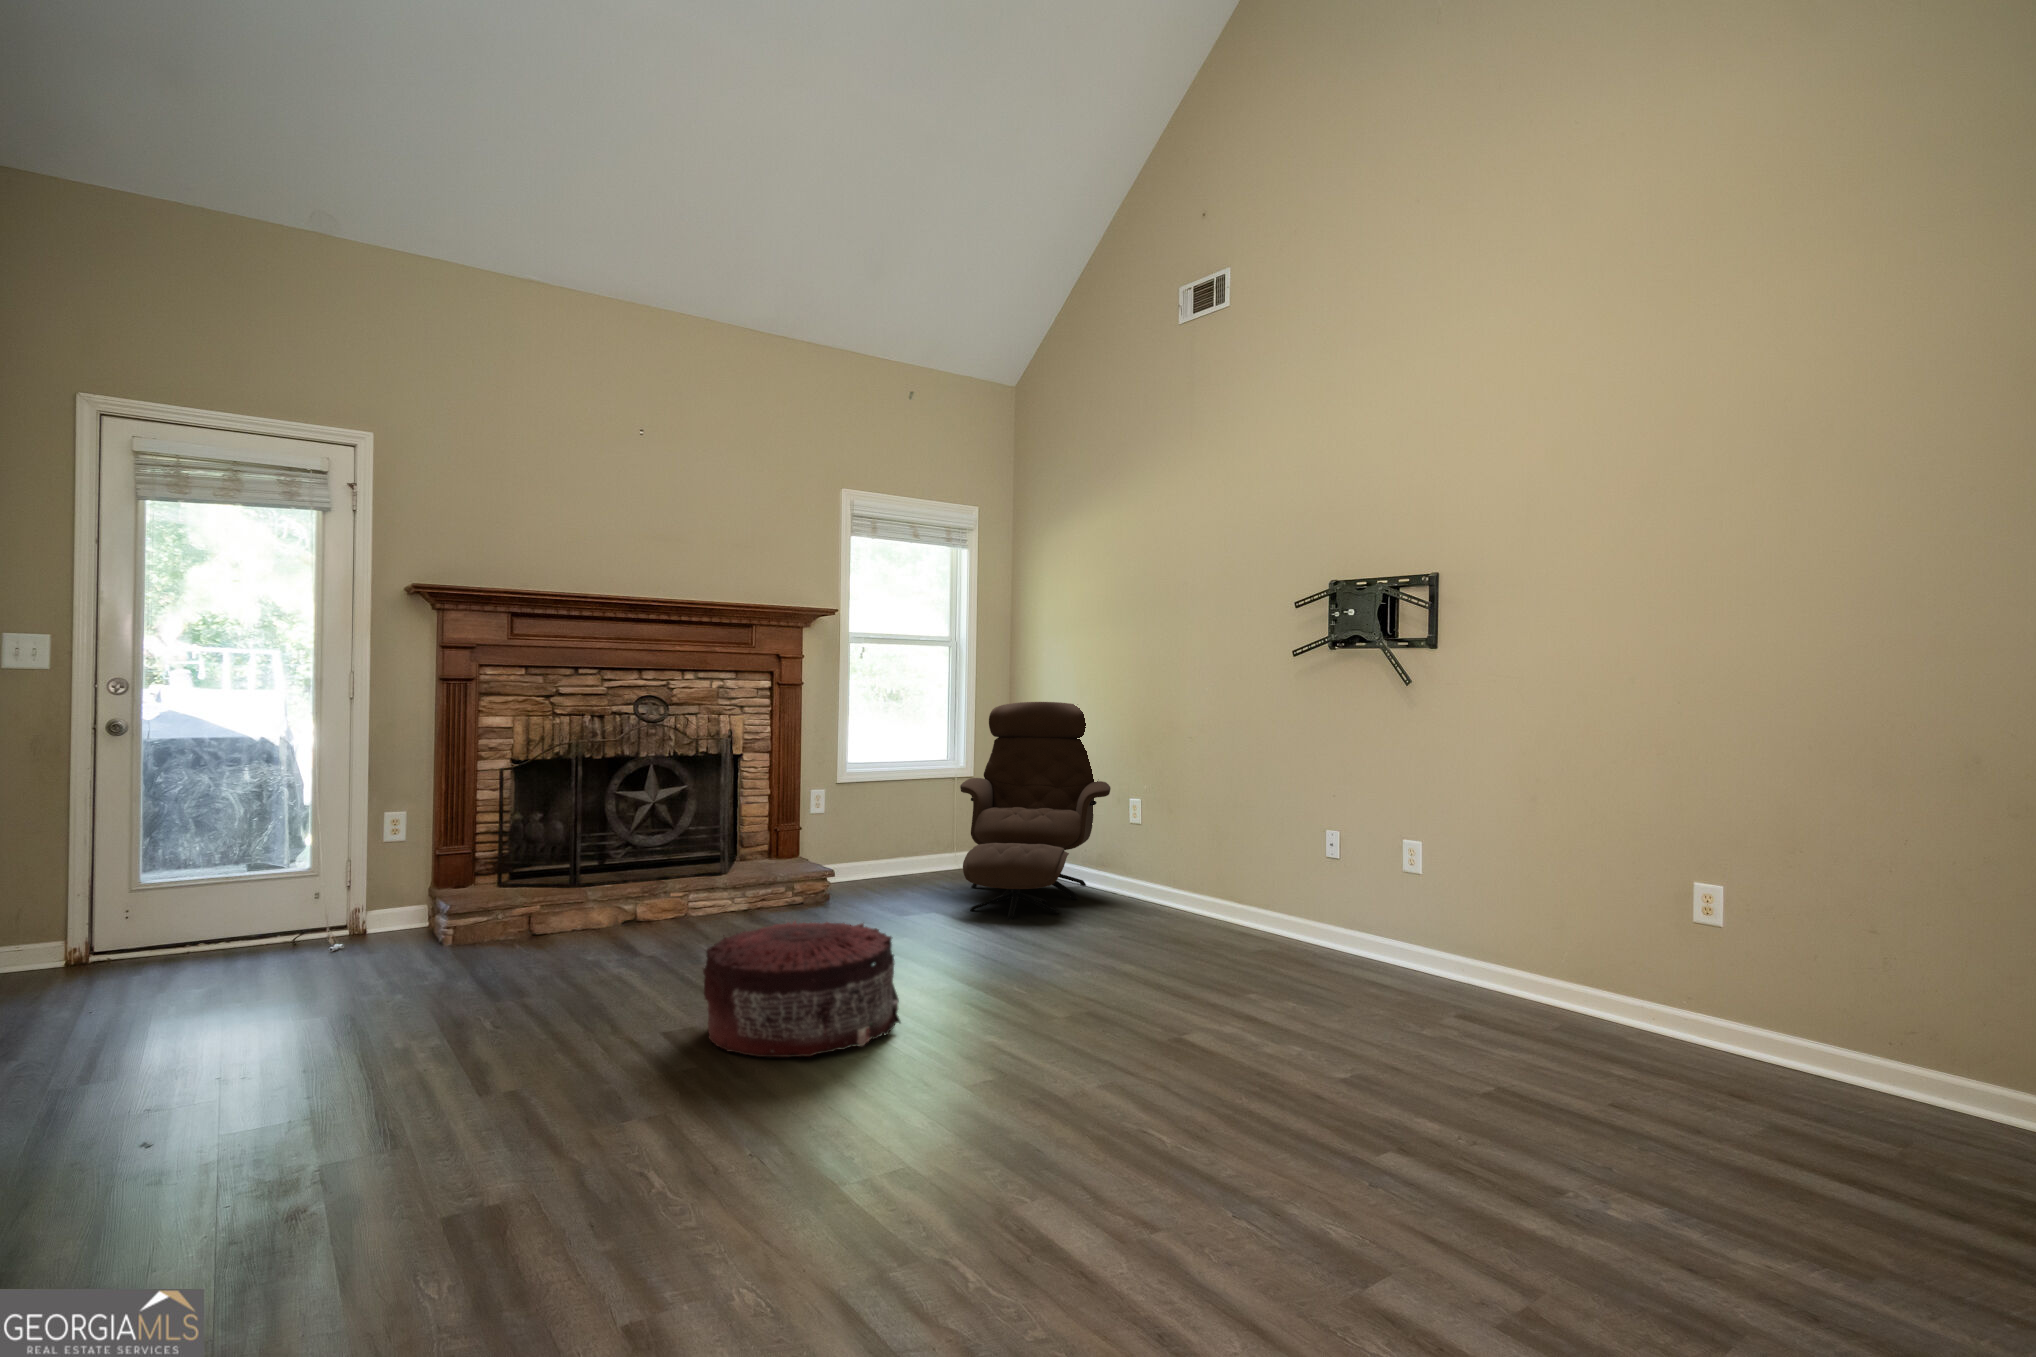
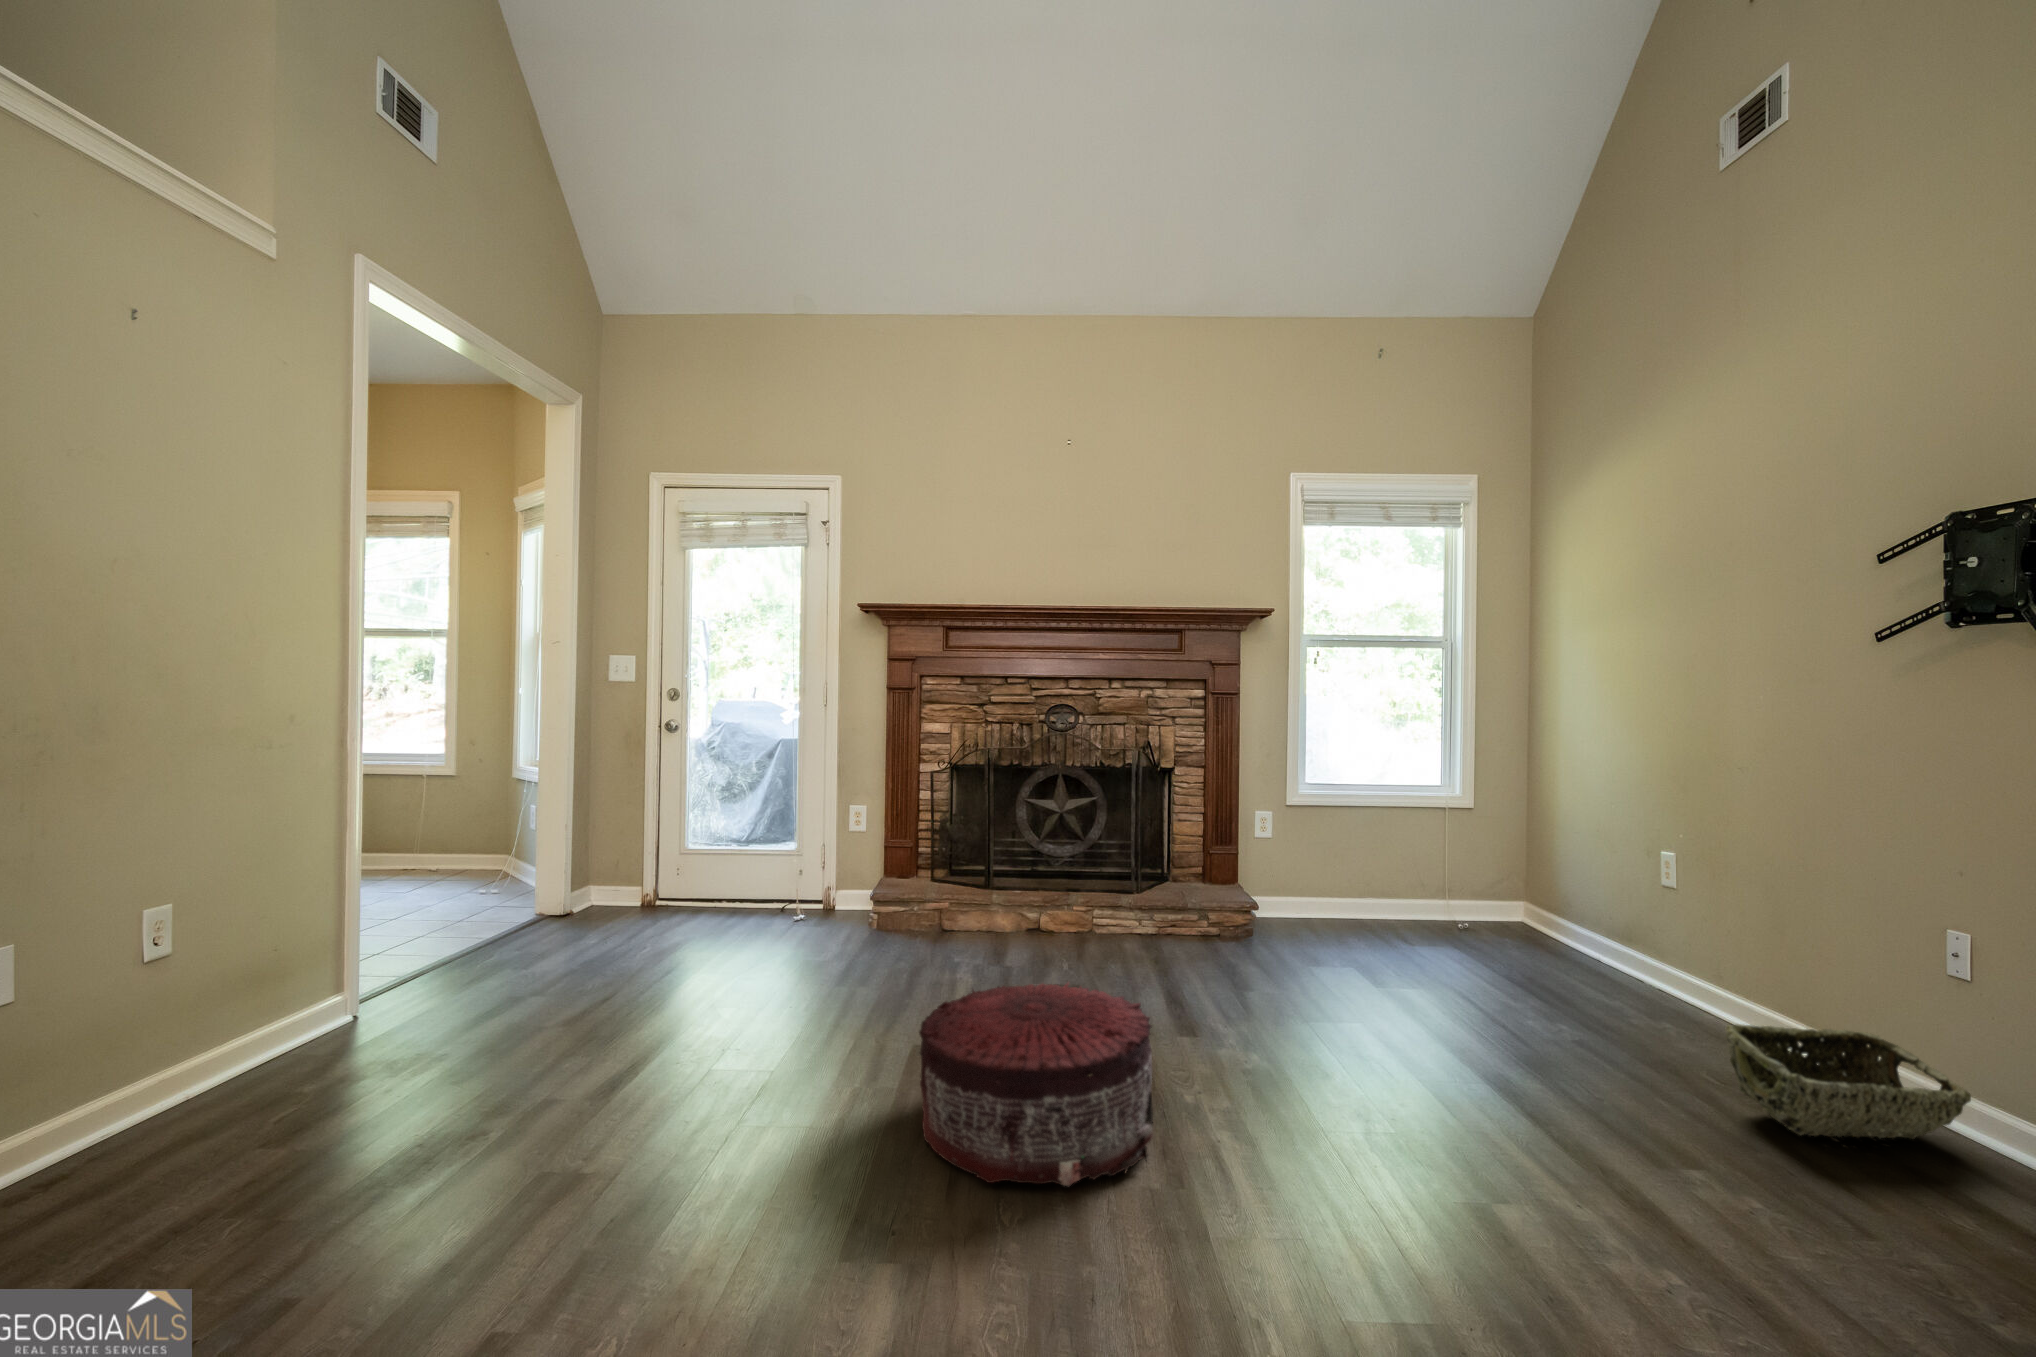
lounge chair: present [960,702,1111,919] -> none [1403,716,1661,1013]
woven basket: none [1175,885,1281,945] -> present [1725,1024,1971,1139]

